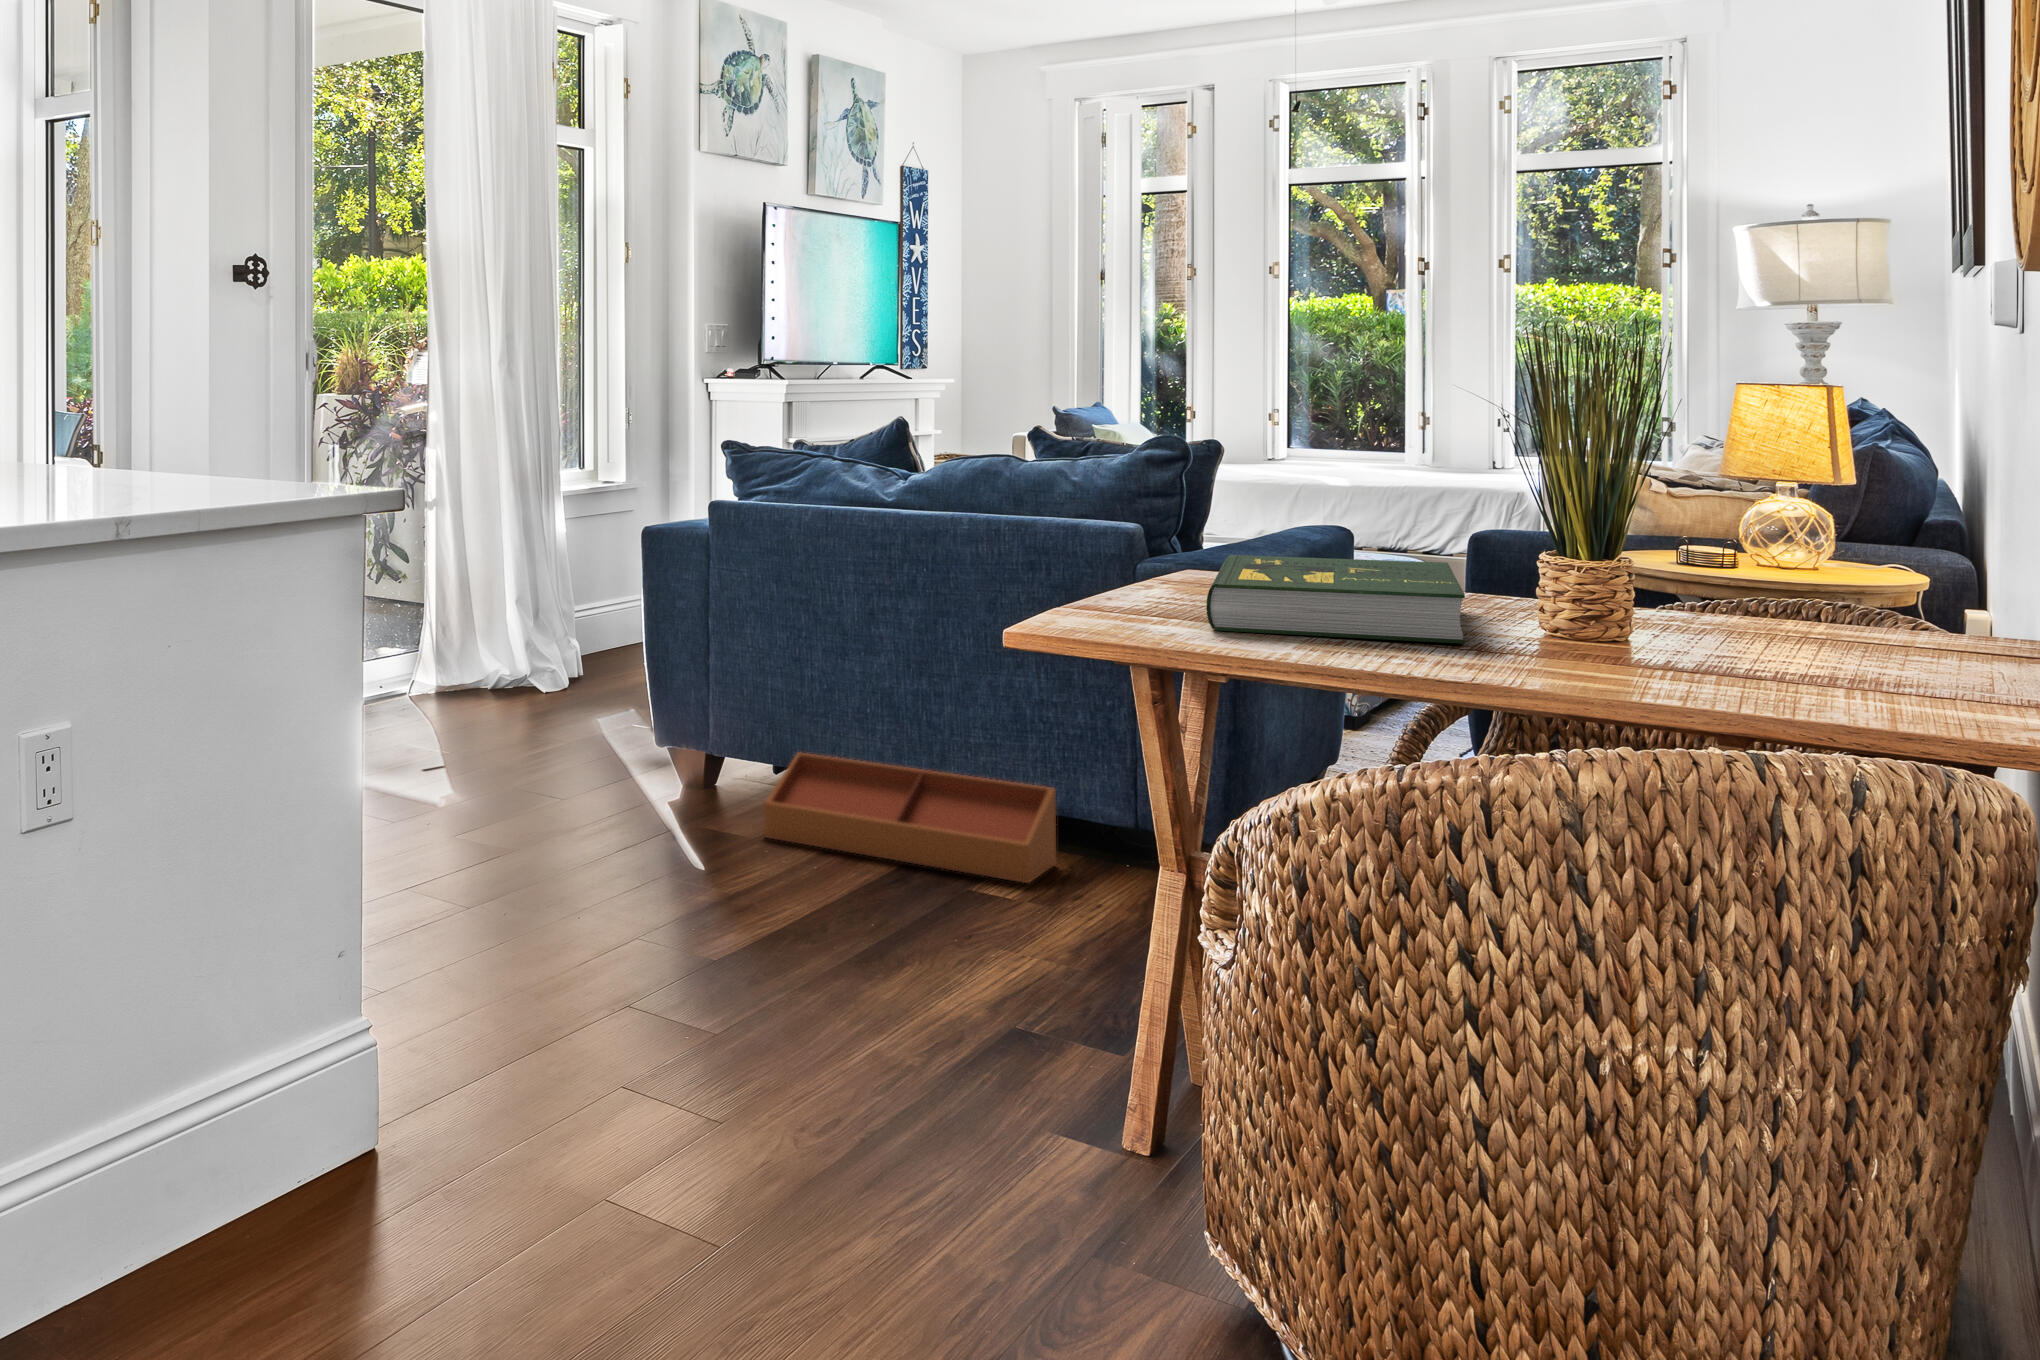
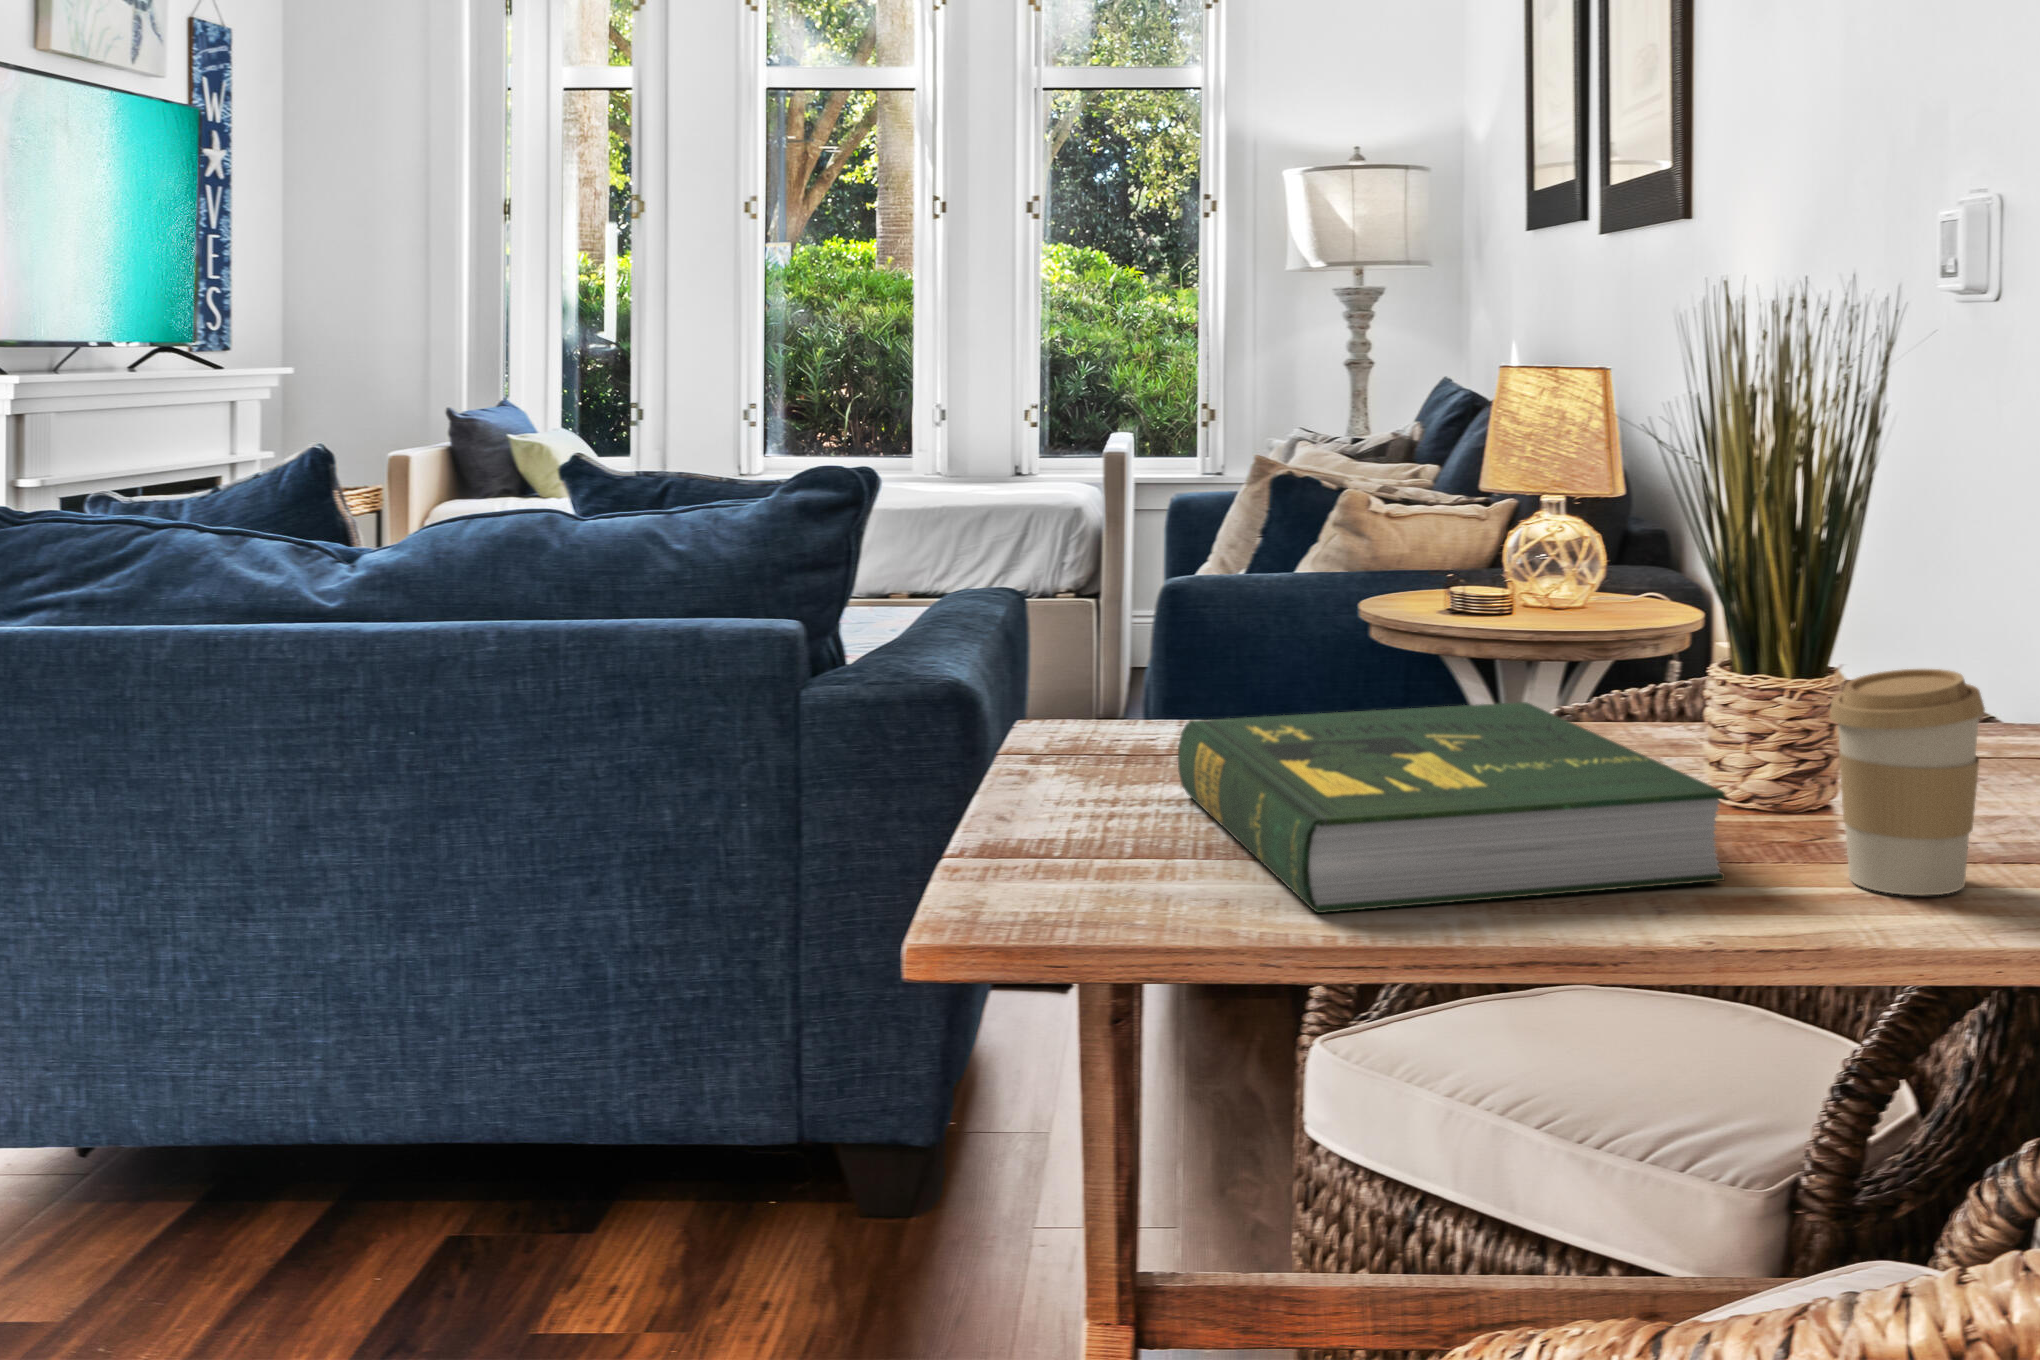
coffee cup: none [1534,537,1634,661] -> present [1830,669,1985,895]
storage bin: present [764,753,1056,883] -> none [84,1099,670,1312]

